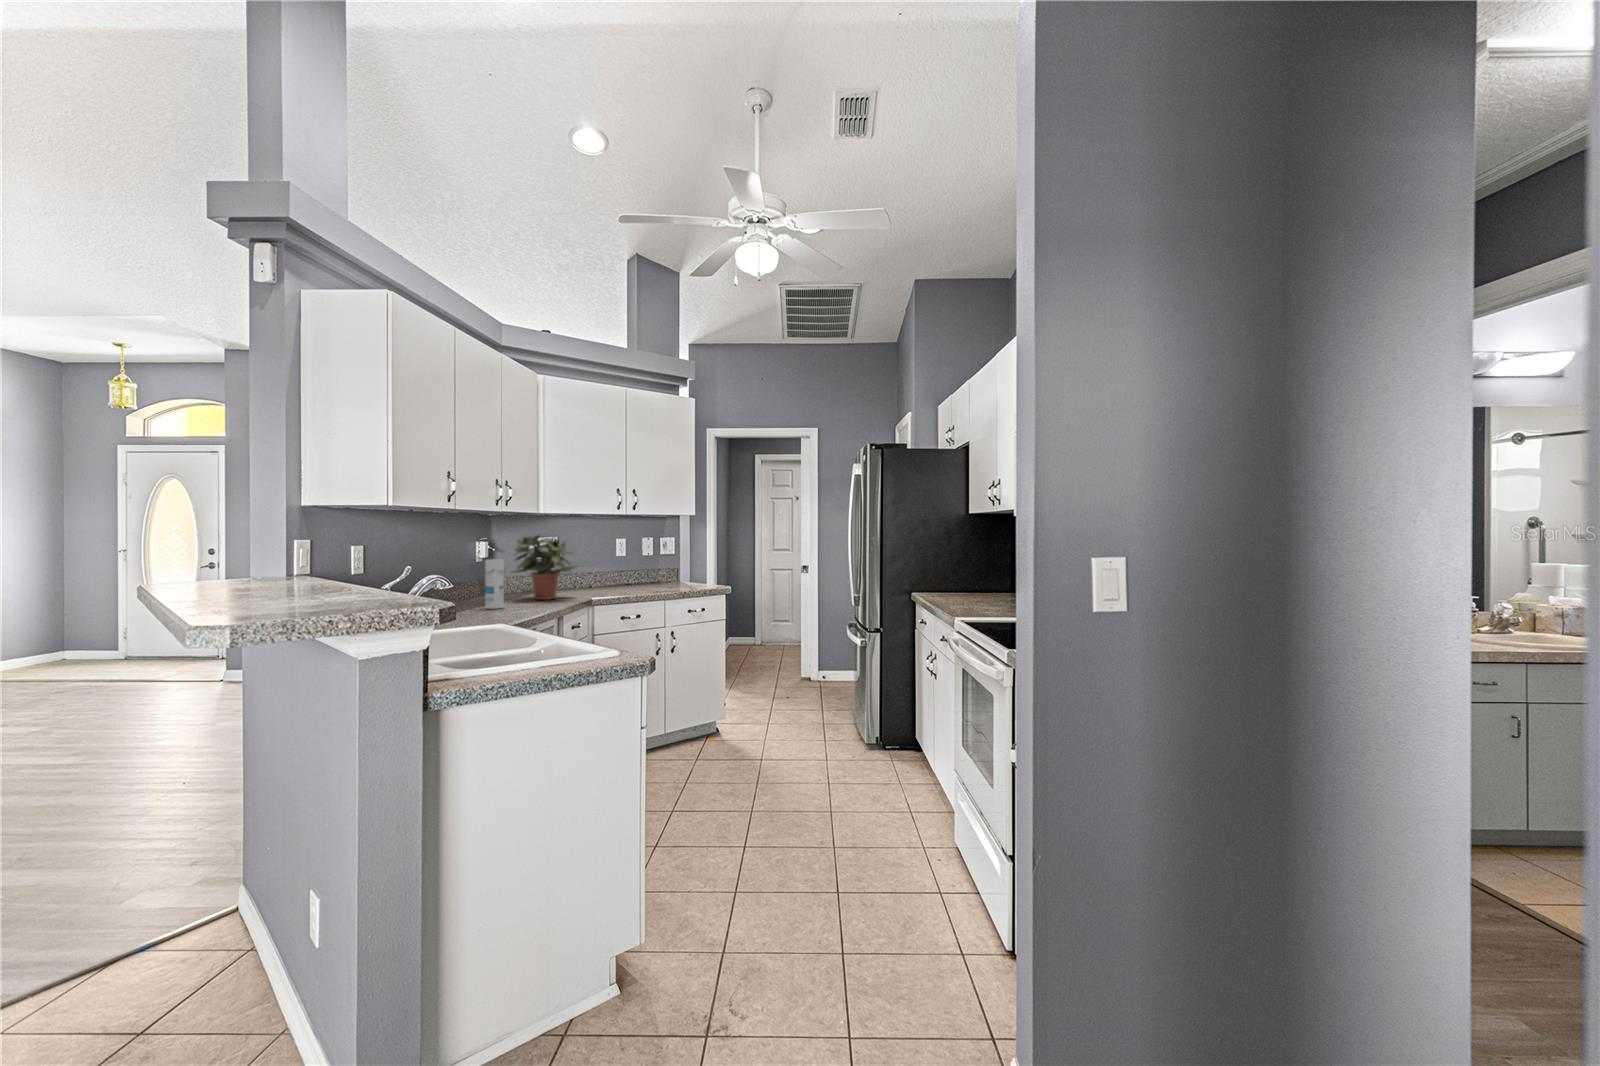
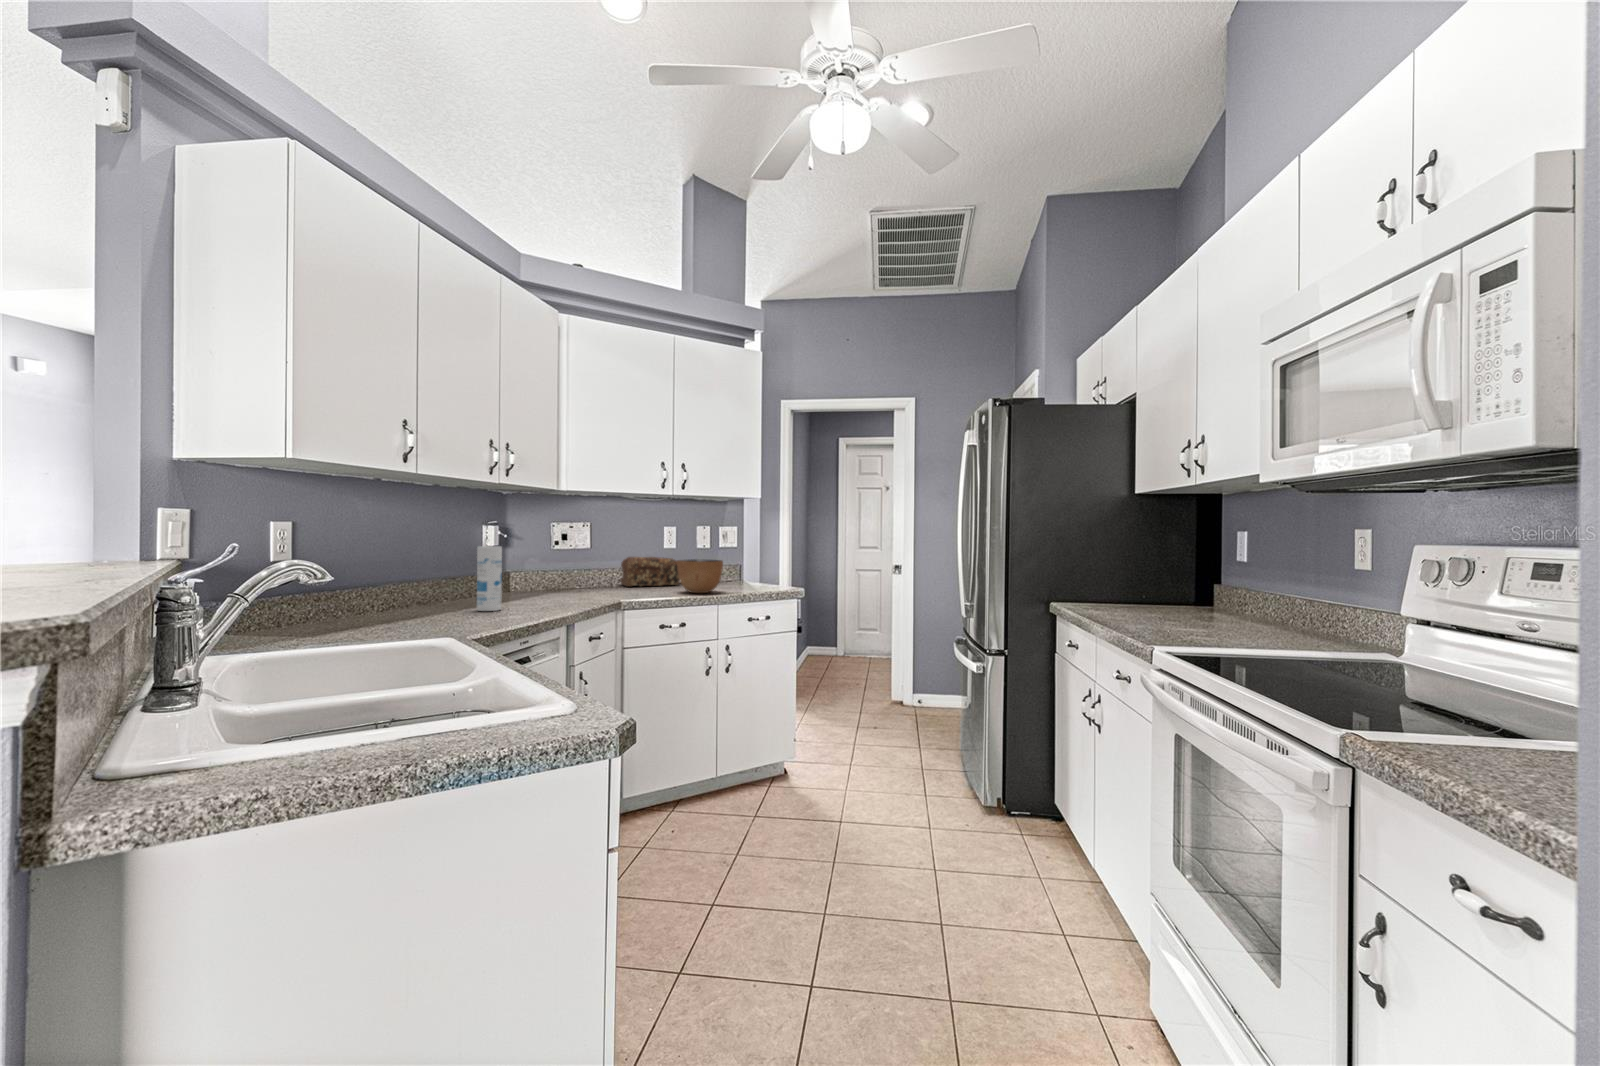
potted plant: present [512,534,578,600] -> none [519,515,609,600]
bread loaf: none [580,564,630,588] -> present [620,557,679,587]
bowl: none [631,566,668,592] -> present [677,559,723,593]

